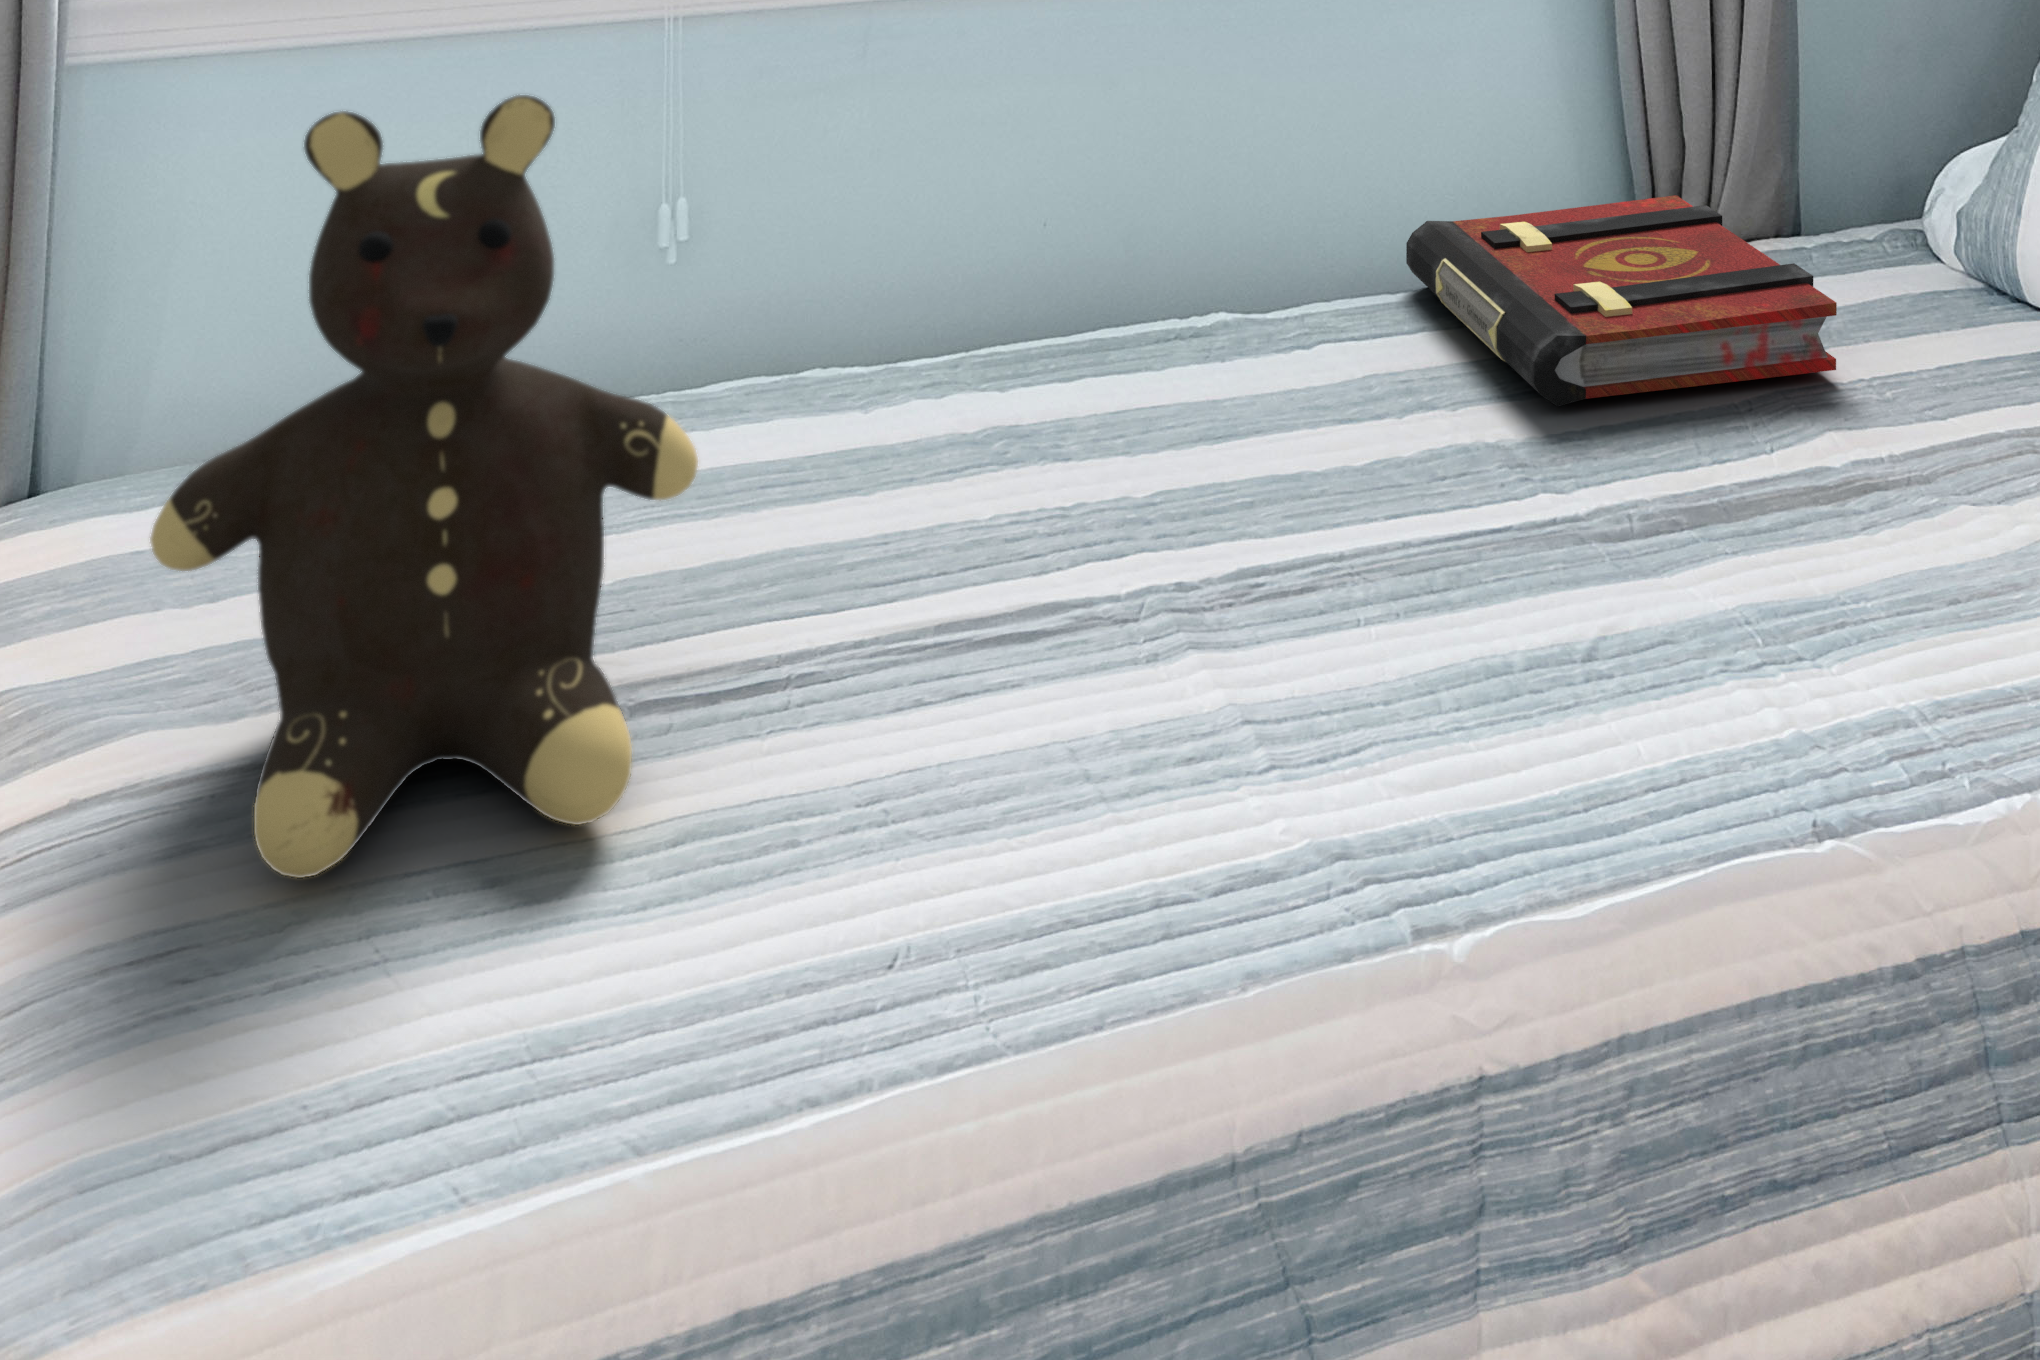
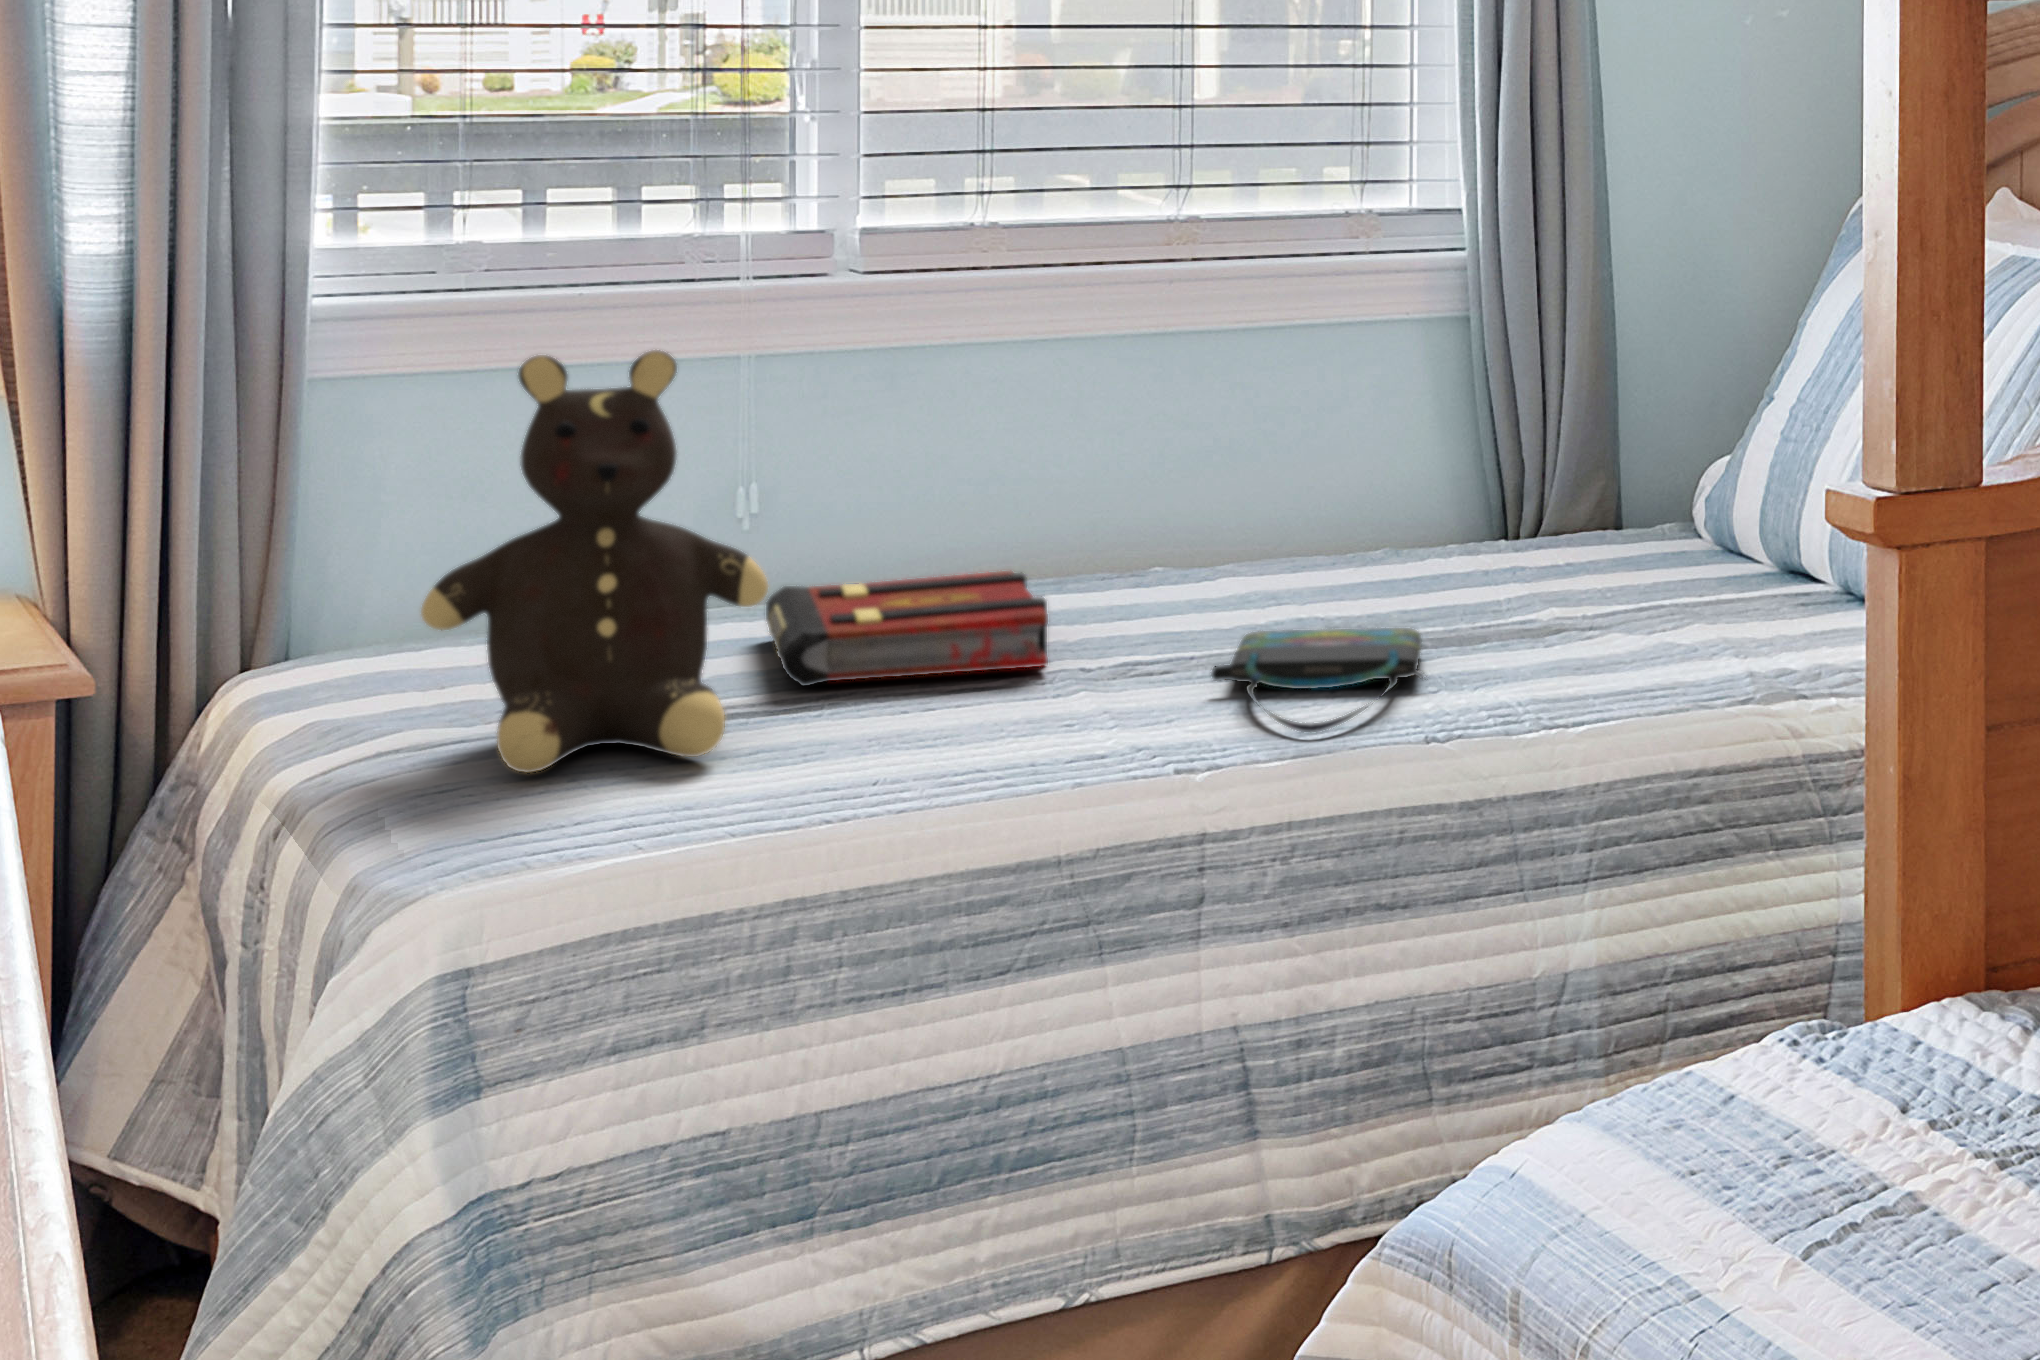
book: present [1406,195,1837,406] -> present [766,571,1048,686]
tote bag: none [1369,453,1704,766] -> present [1212,628,1424,732]

